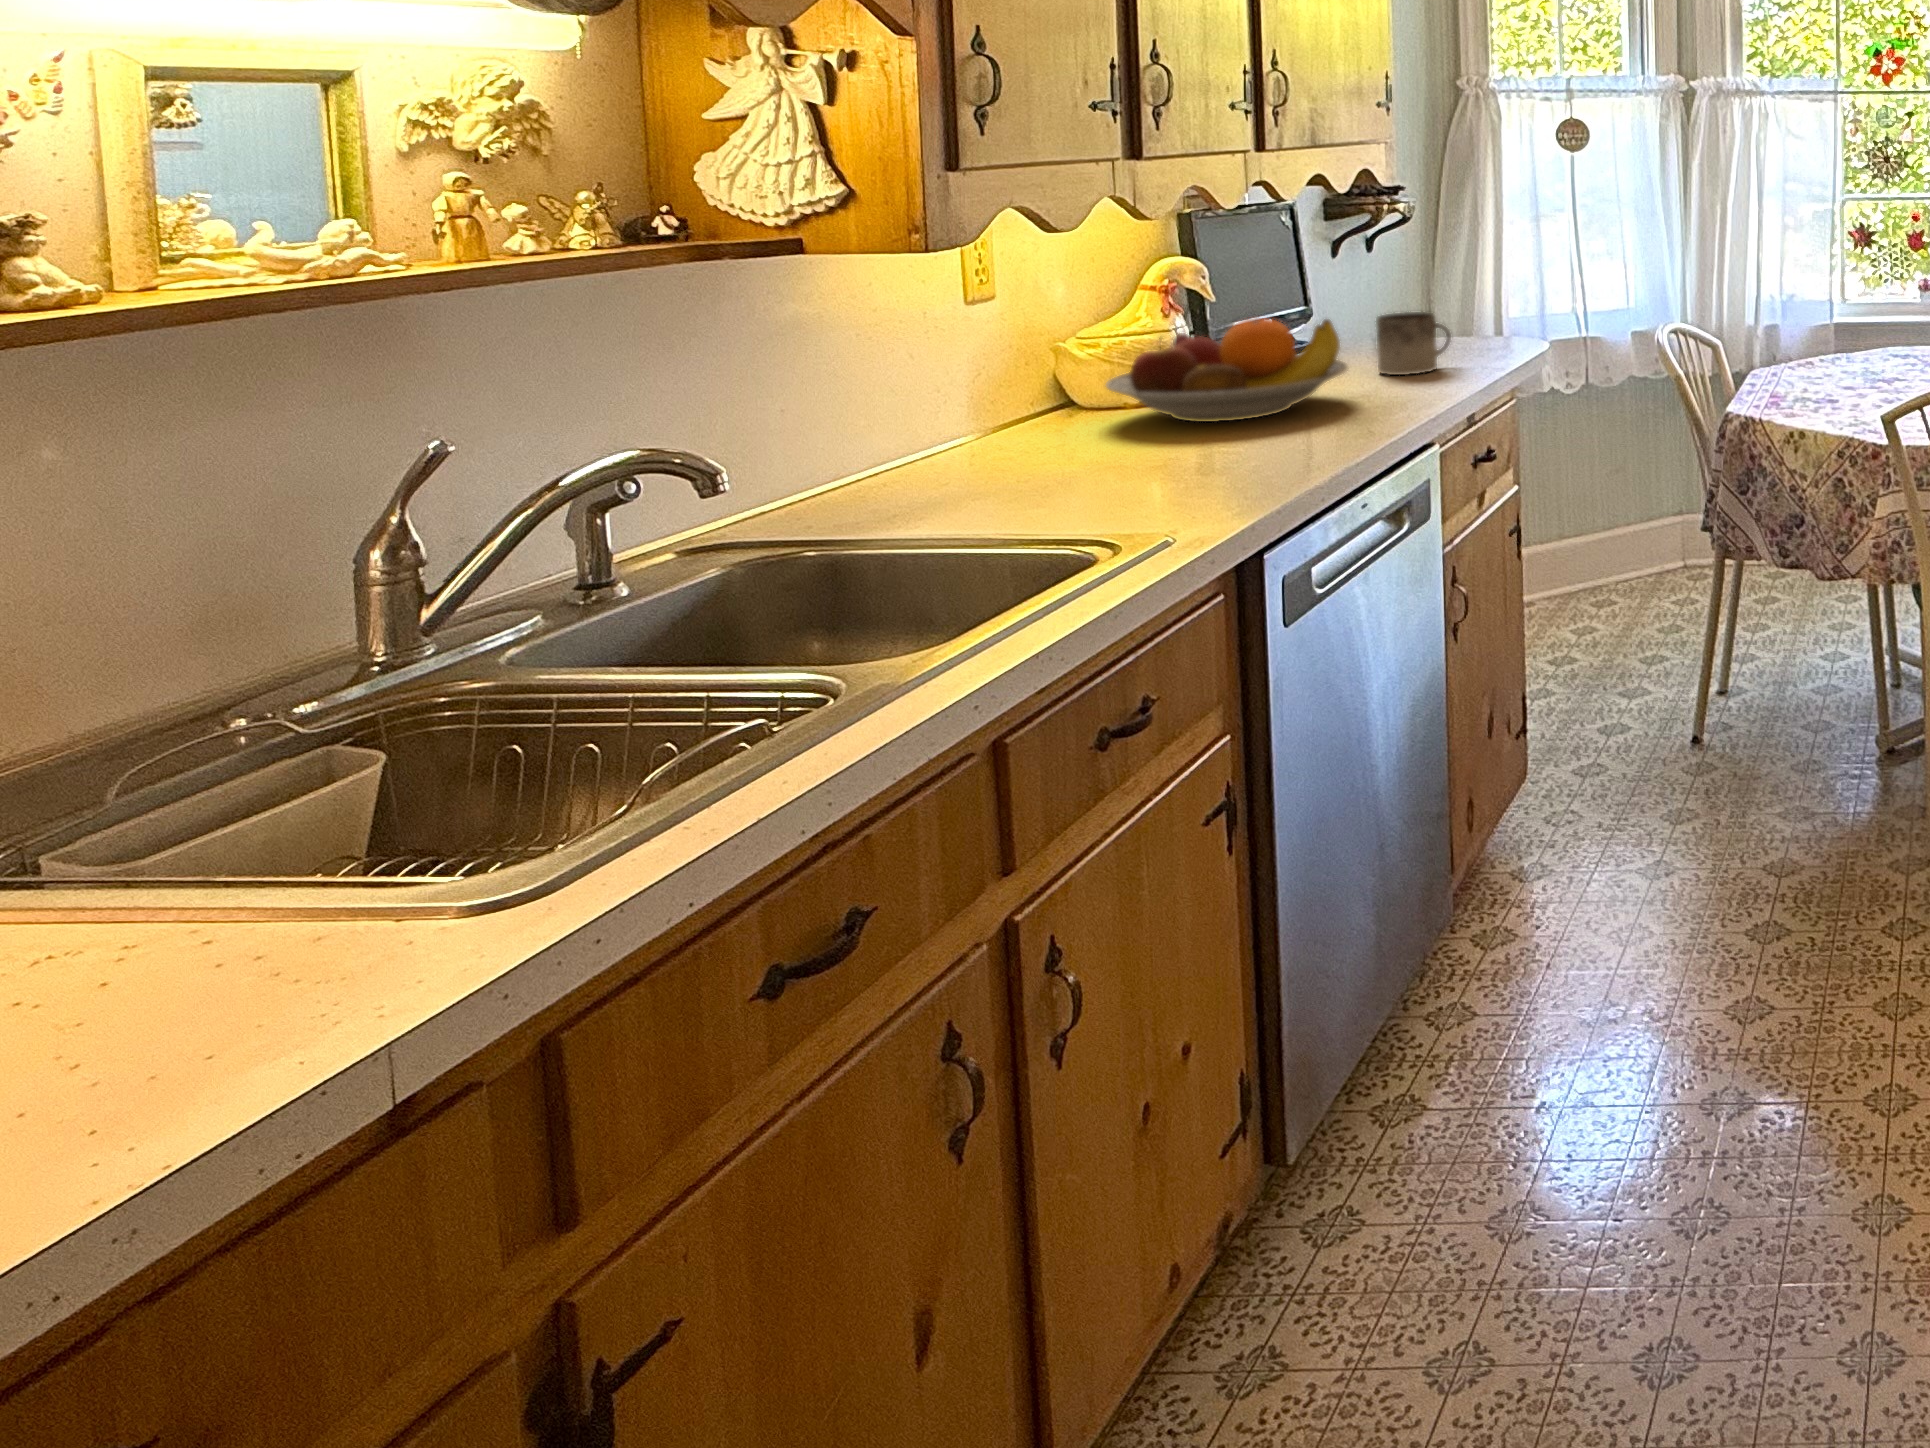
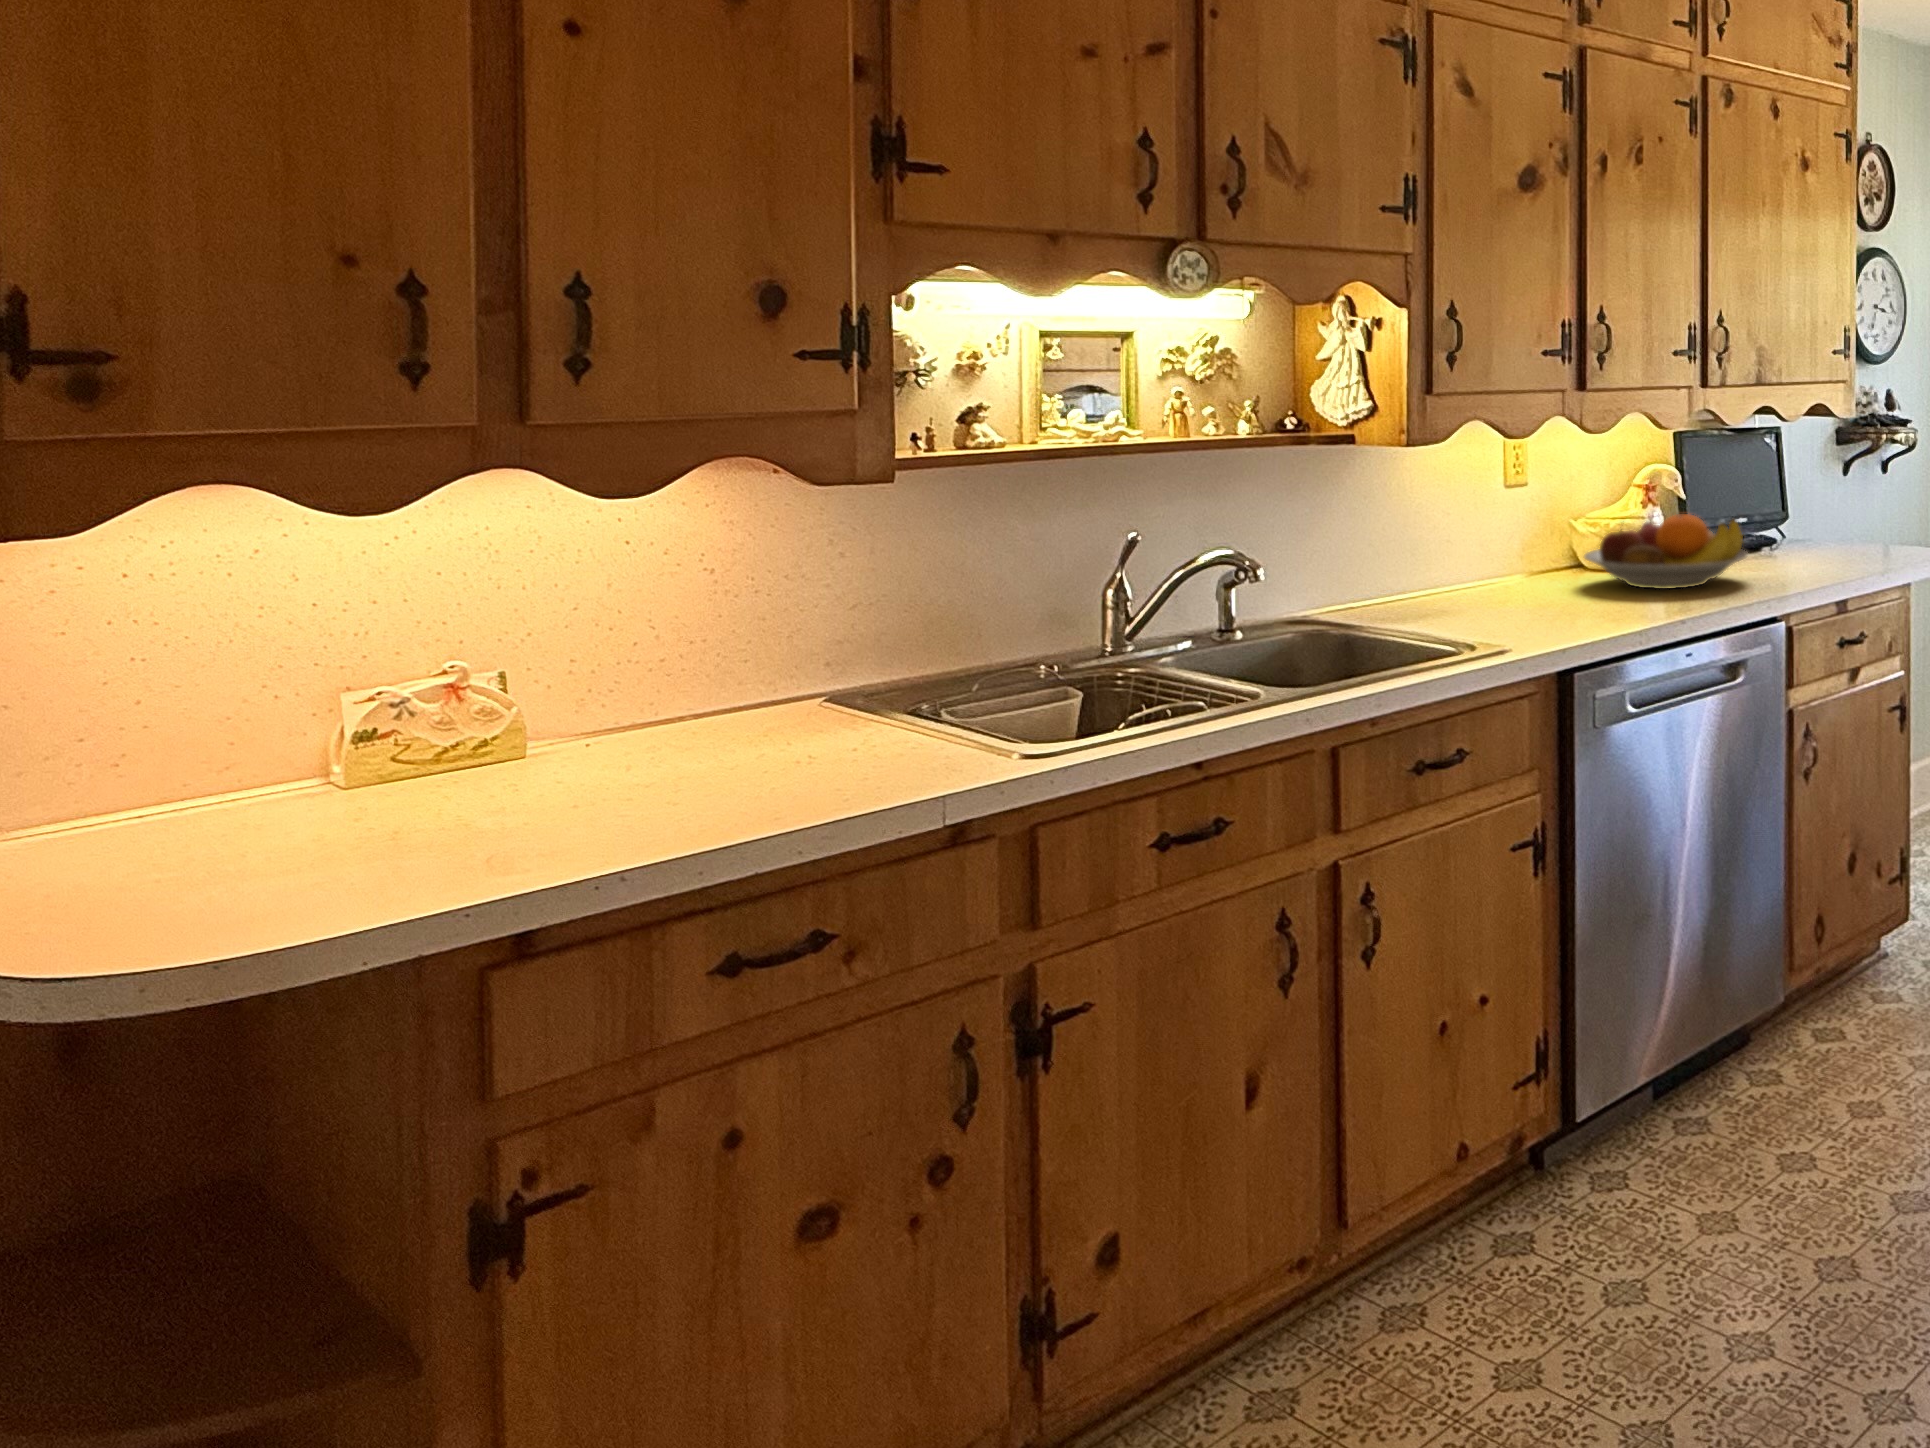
mug: present [1376,312,1451,375] -> none [1796,521,1855,570]

